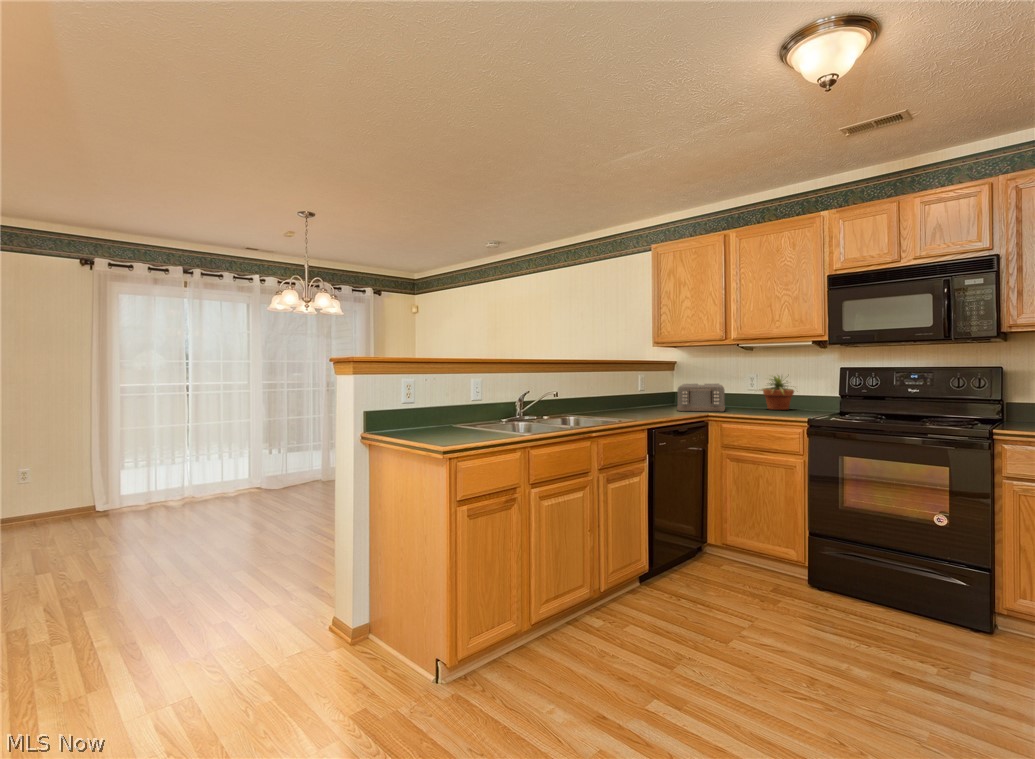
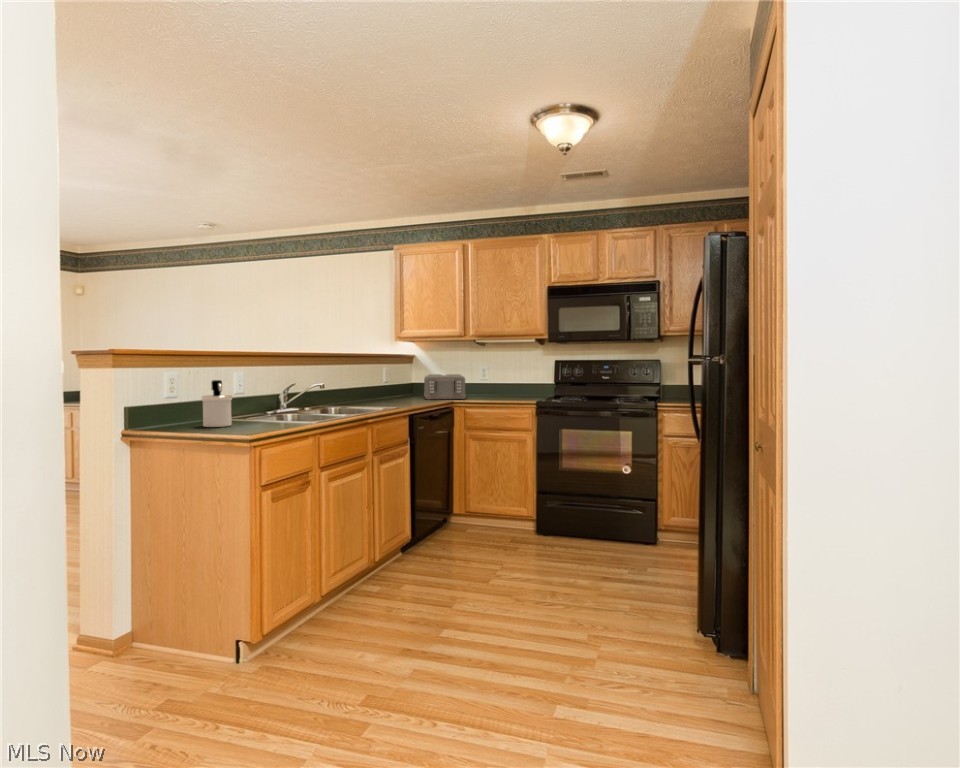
potted plant: present [761,376,794,410] -> none [487,365,527,397]
soap dispenser: none [421,390,449,437] -> present [202,380,232,427]

